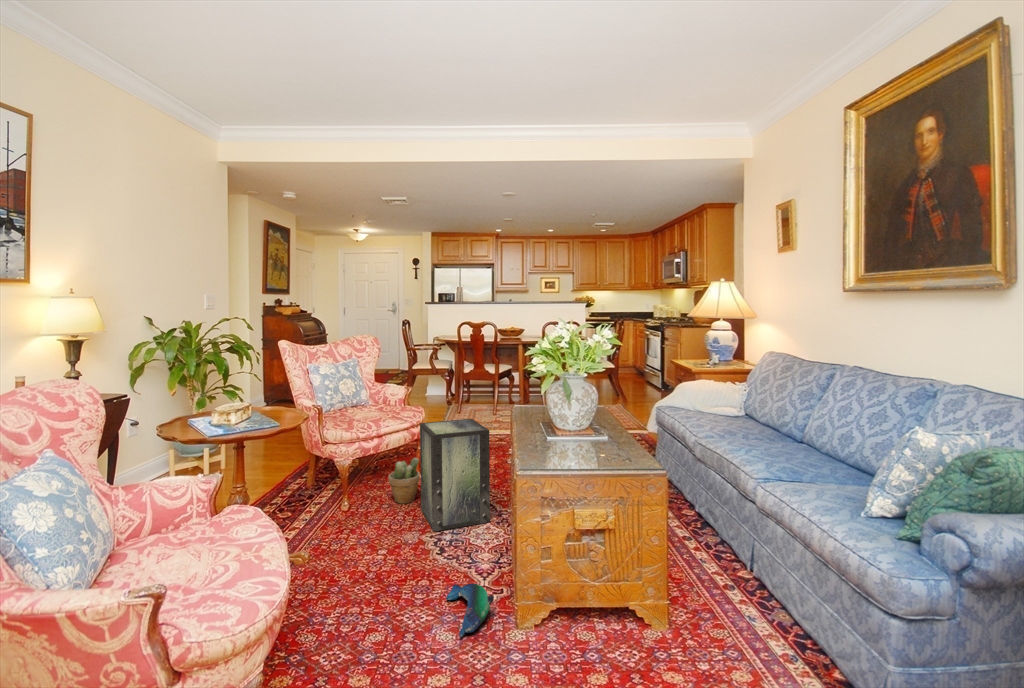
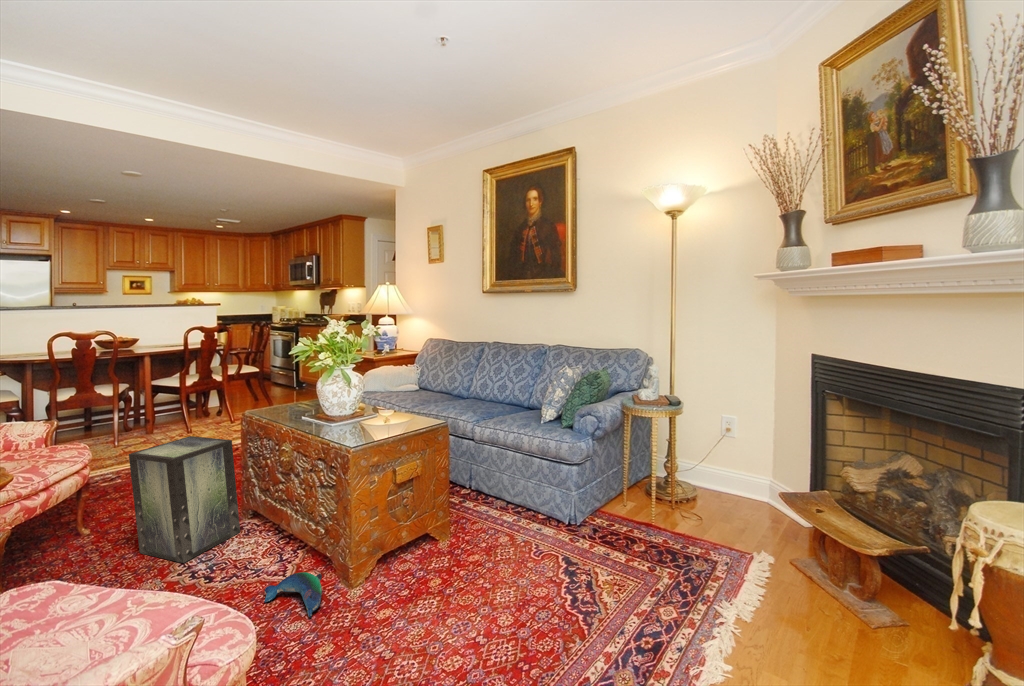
potted plant: present [389,458,420,504] -> none [73,498,123,560]

